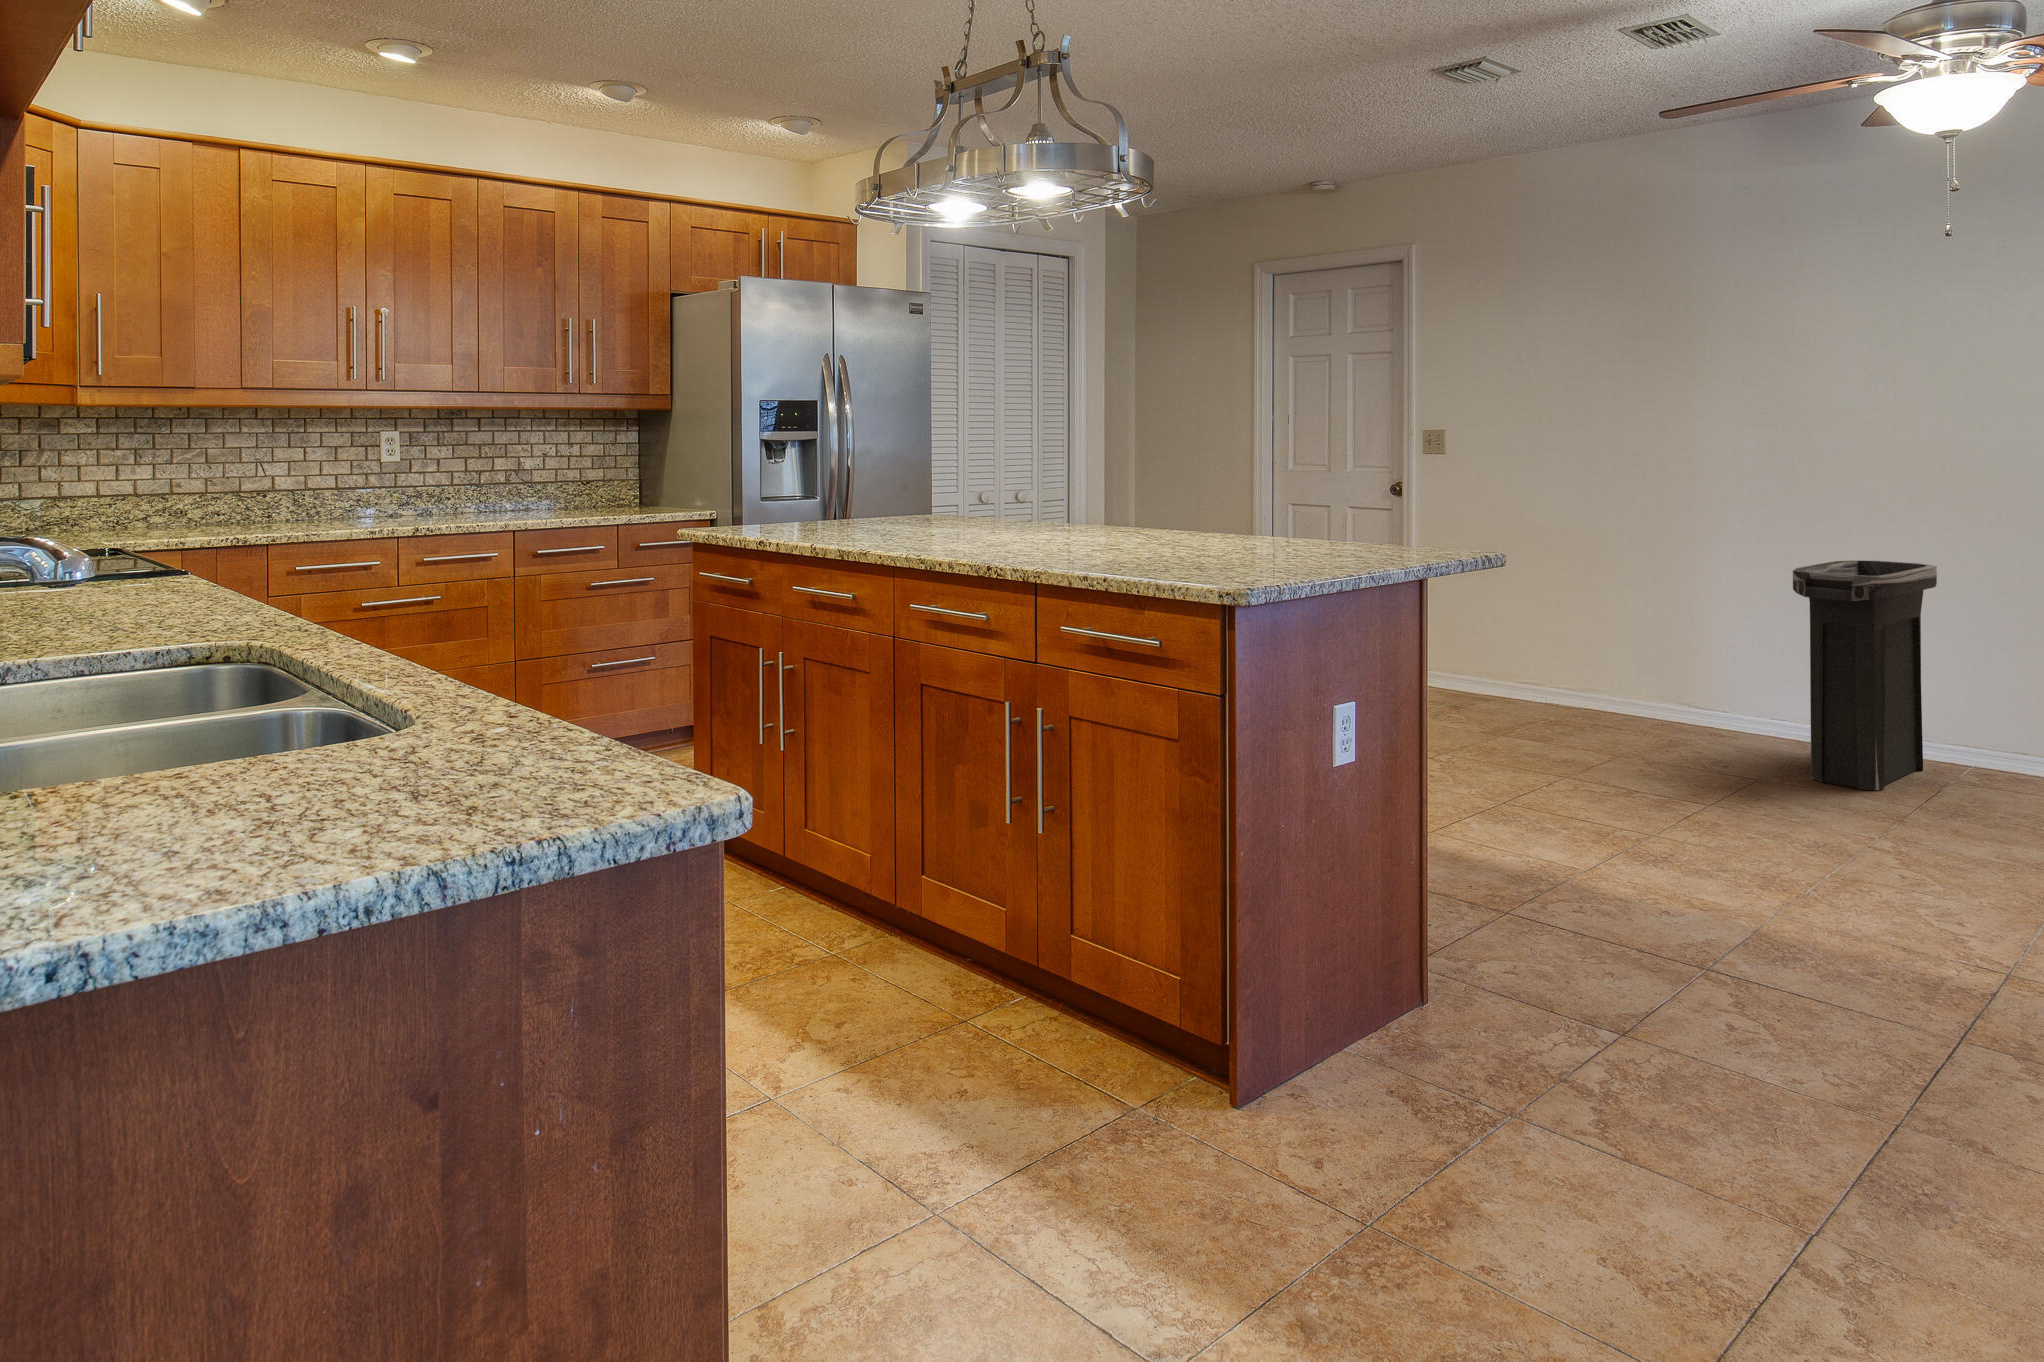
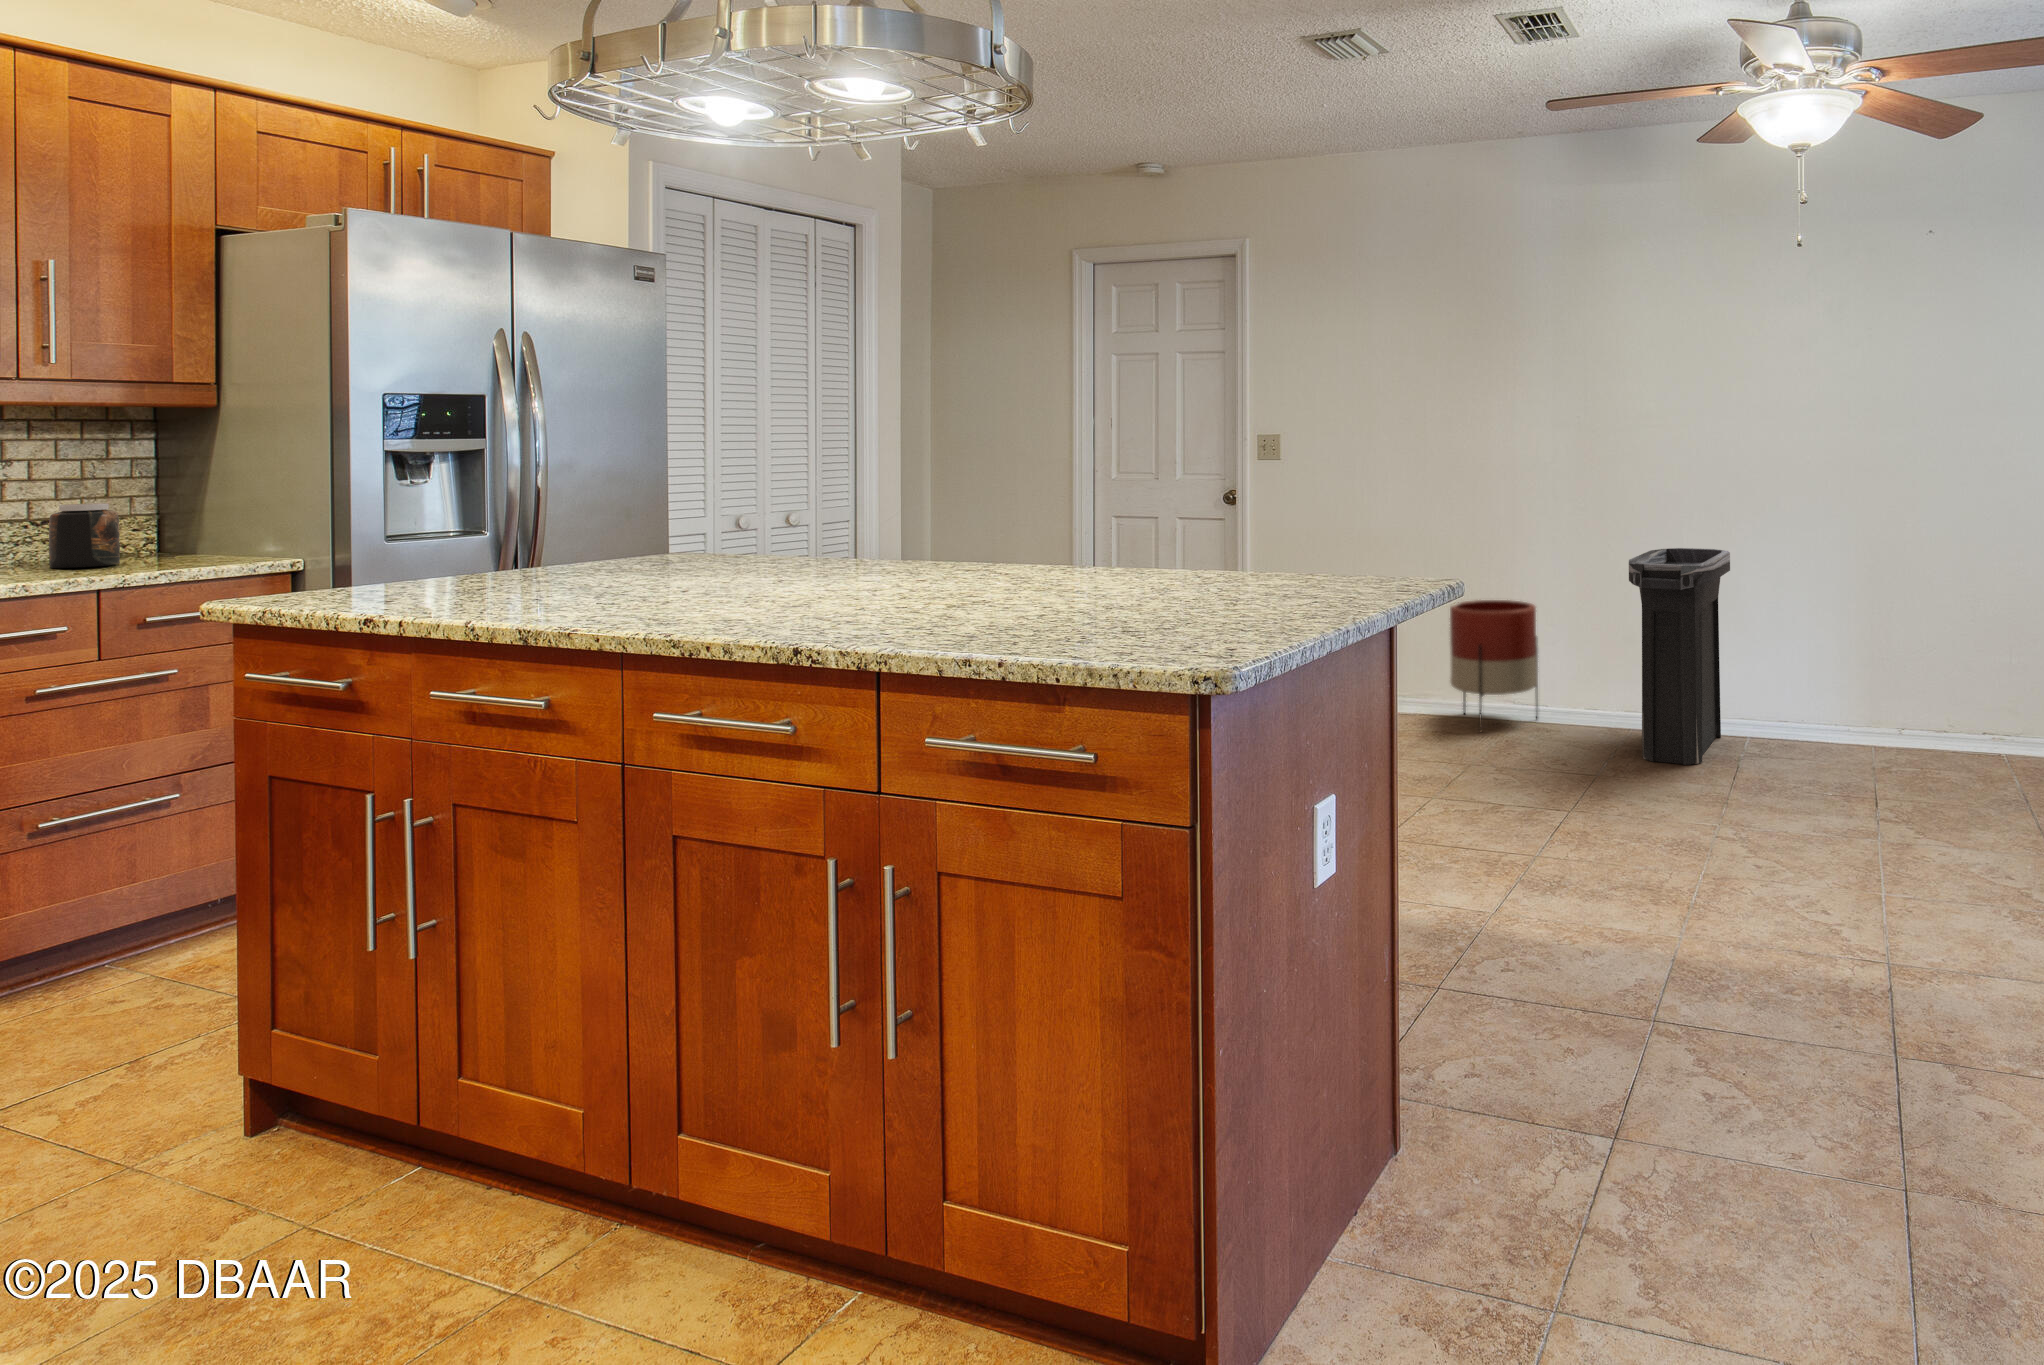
jar: none [594,472,626,511] -> present [49,503,120,568]
planter: none [1602,604,1703,736] -> present [1450,600,1538,715]

